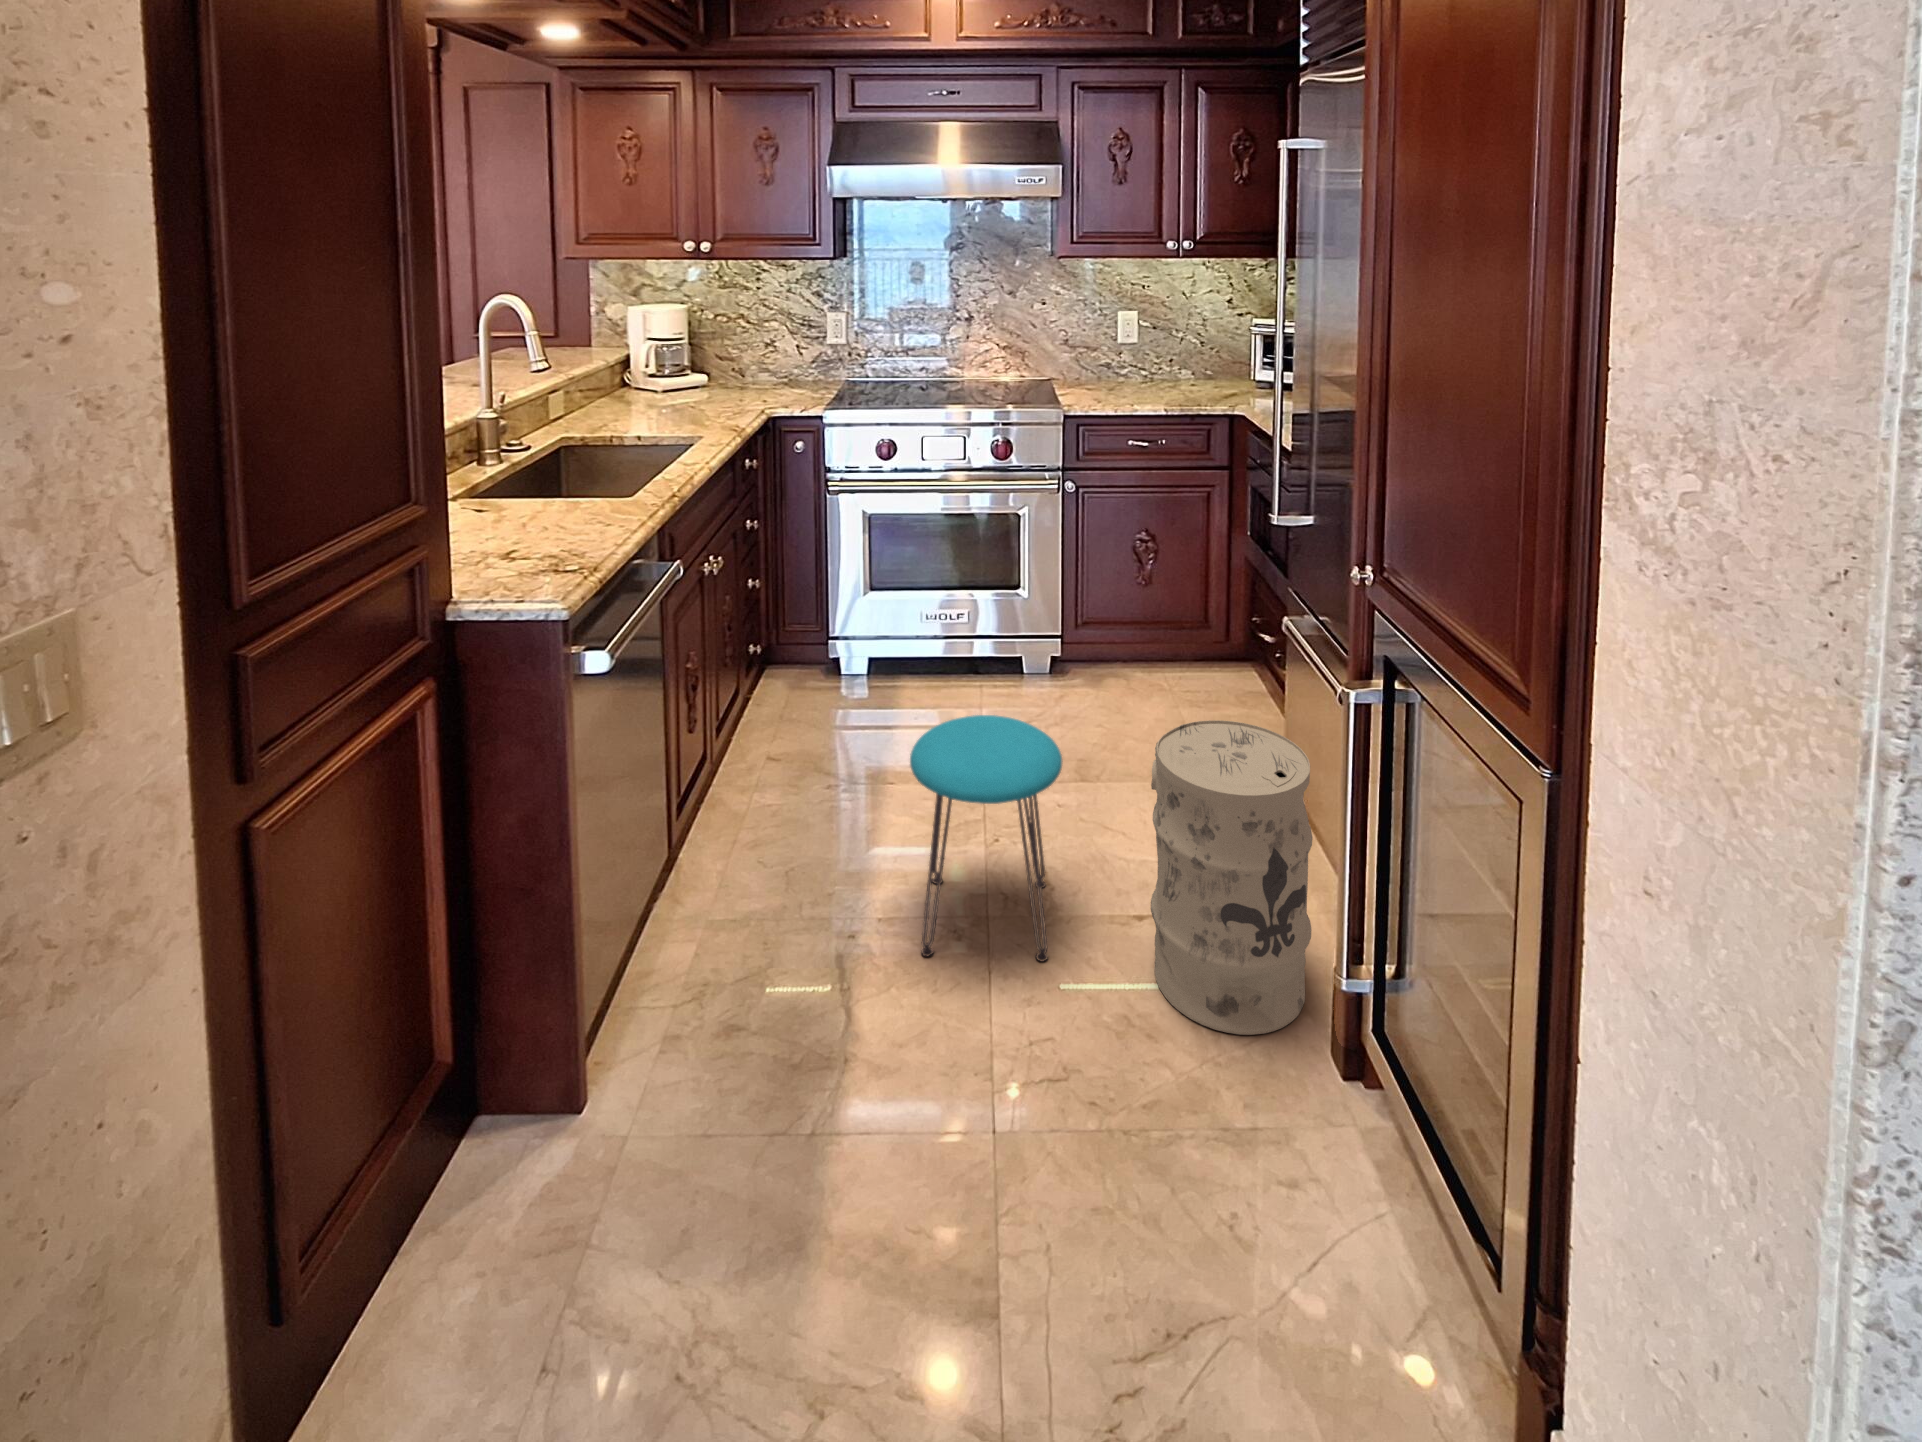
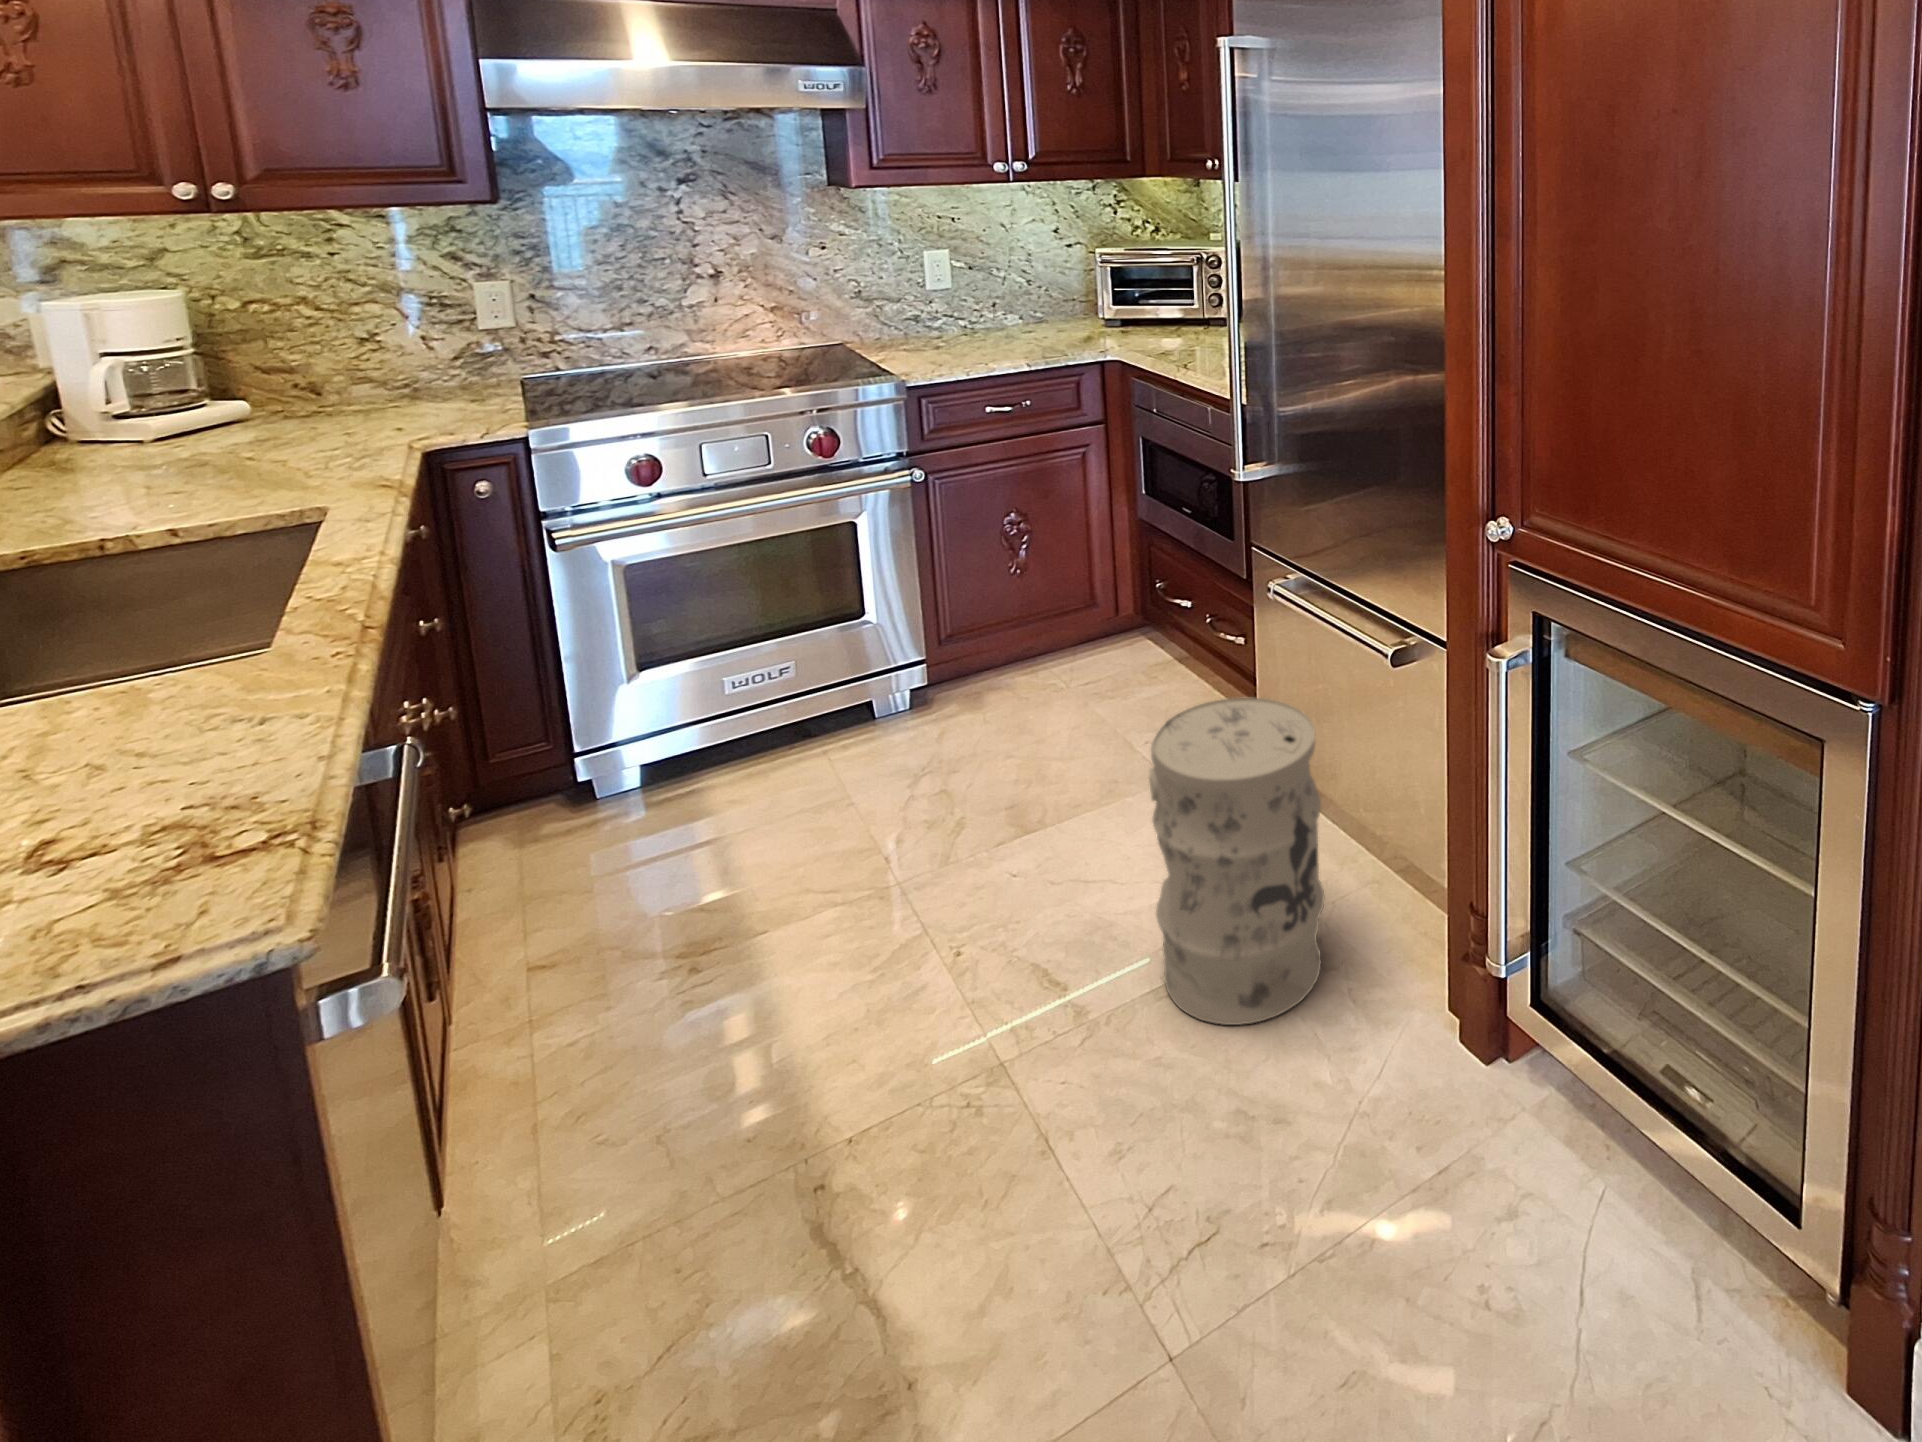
stool: present [910,715,1062,962] -> none [832,777,1048,1106]

